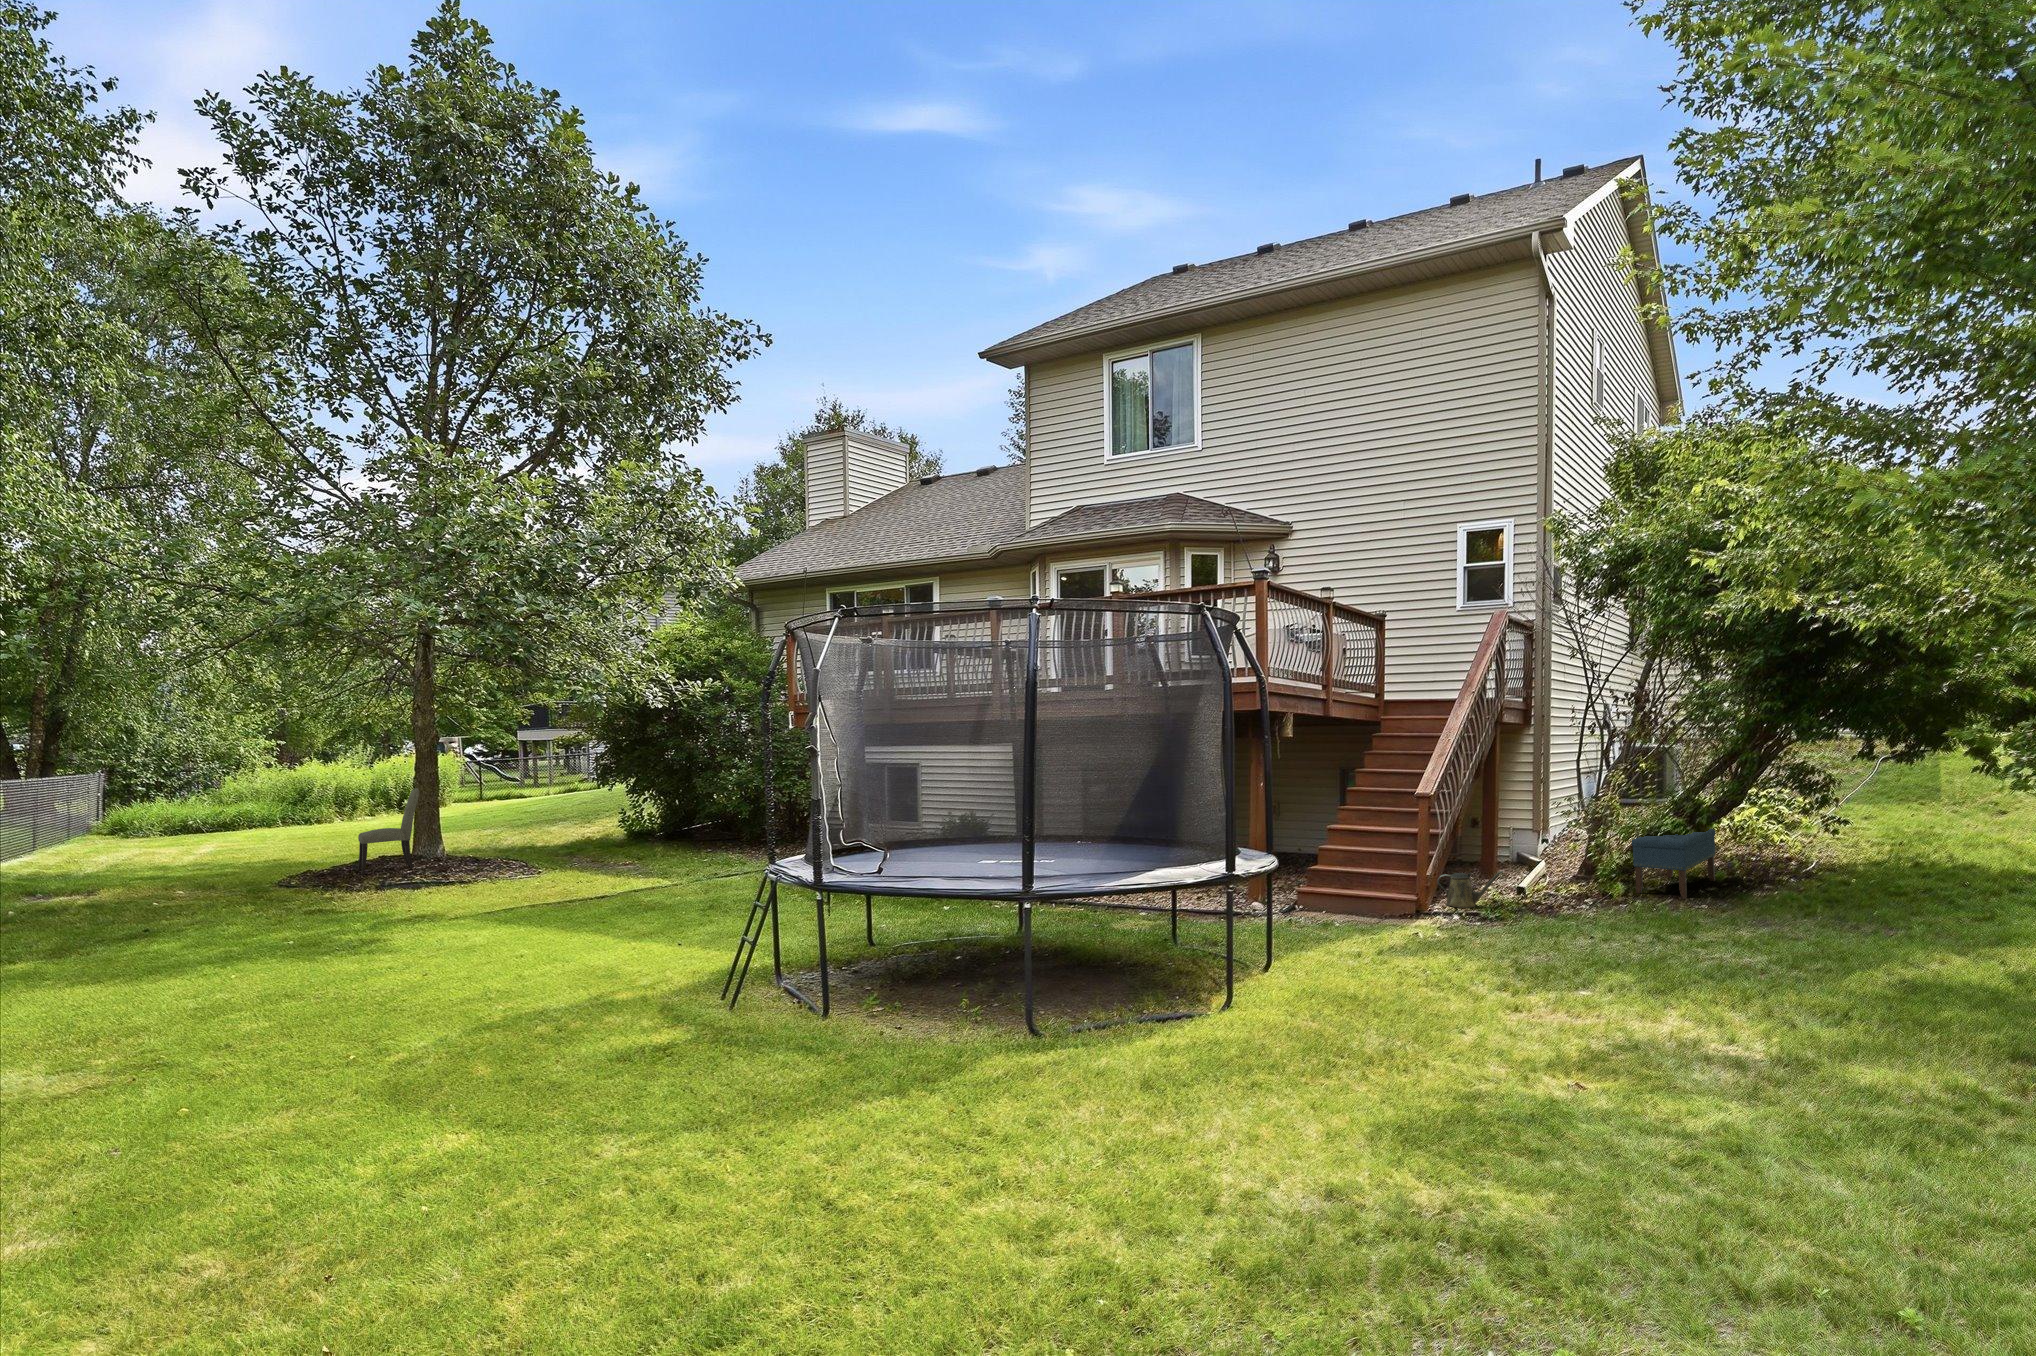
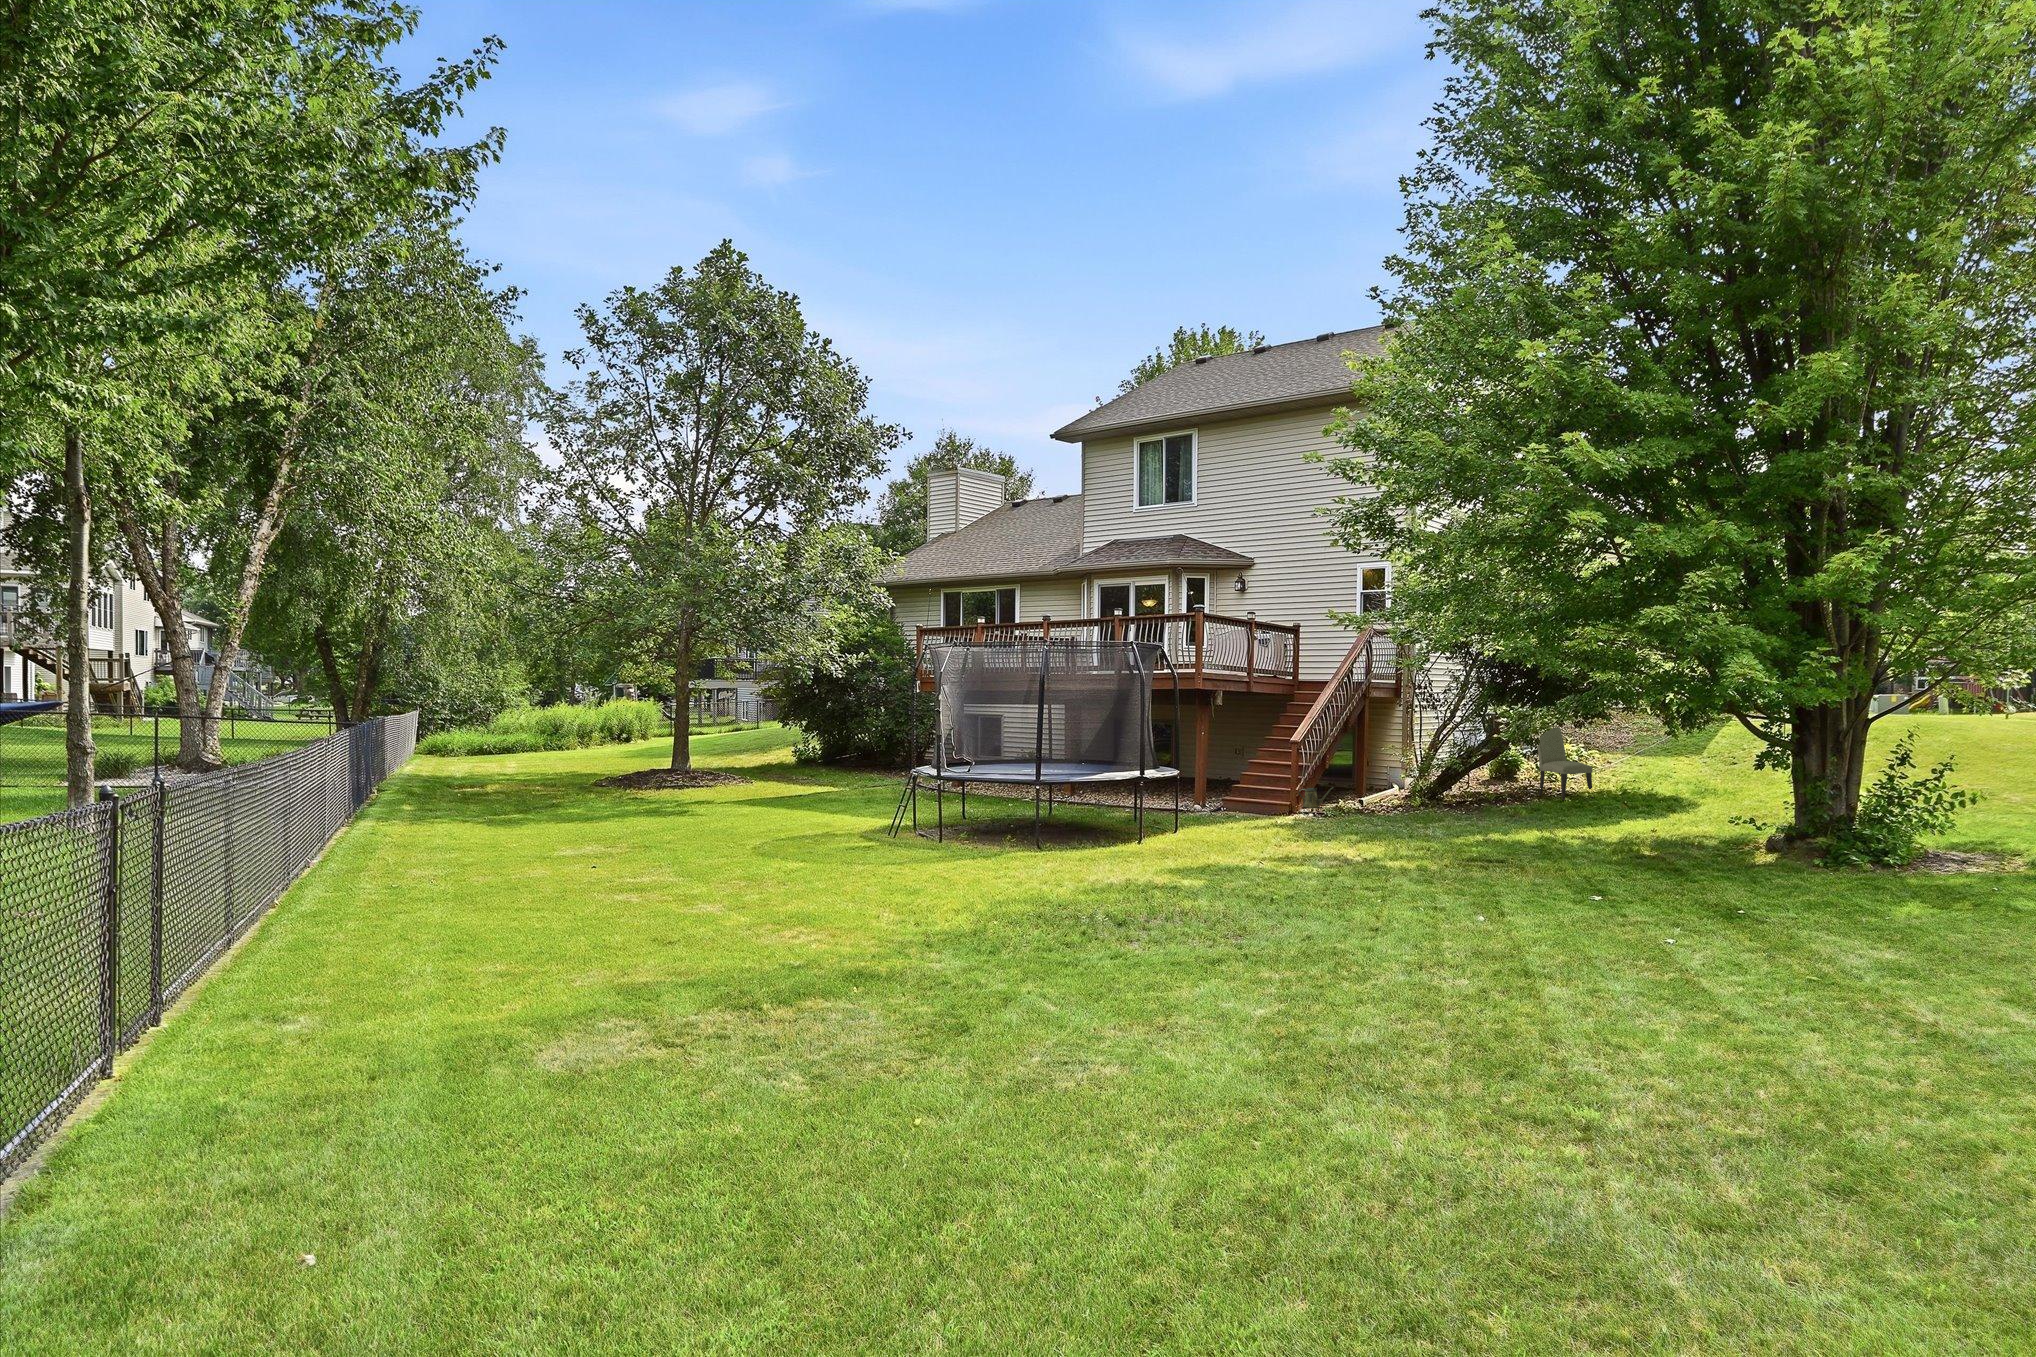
chair: present [358,788,420,875] -> present [1537,728,1594,800]
bench: present [1631,829,1715,898] -> none [1421,765,1485,806]

